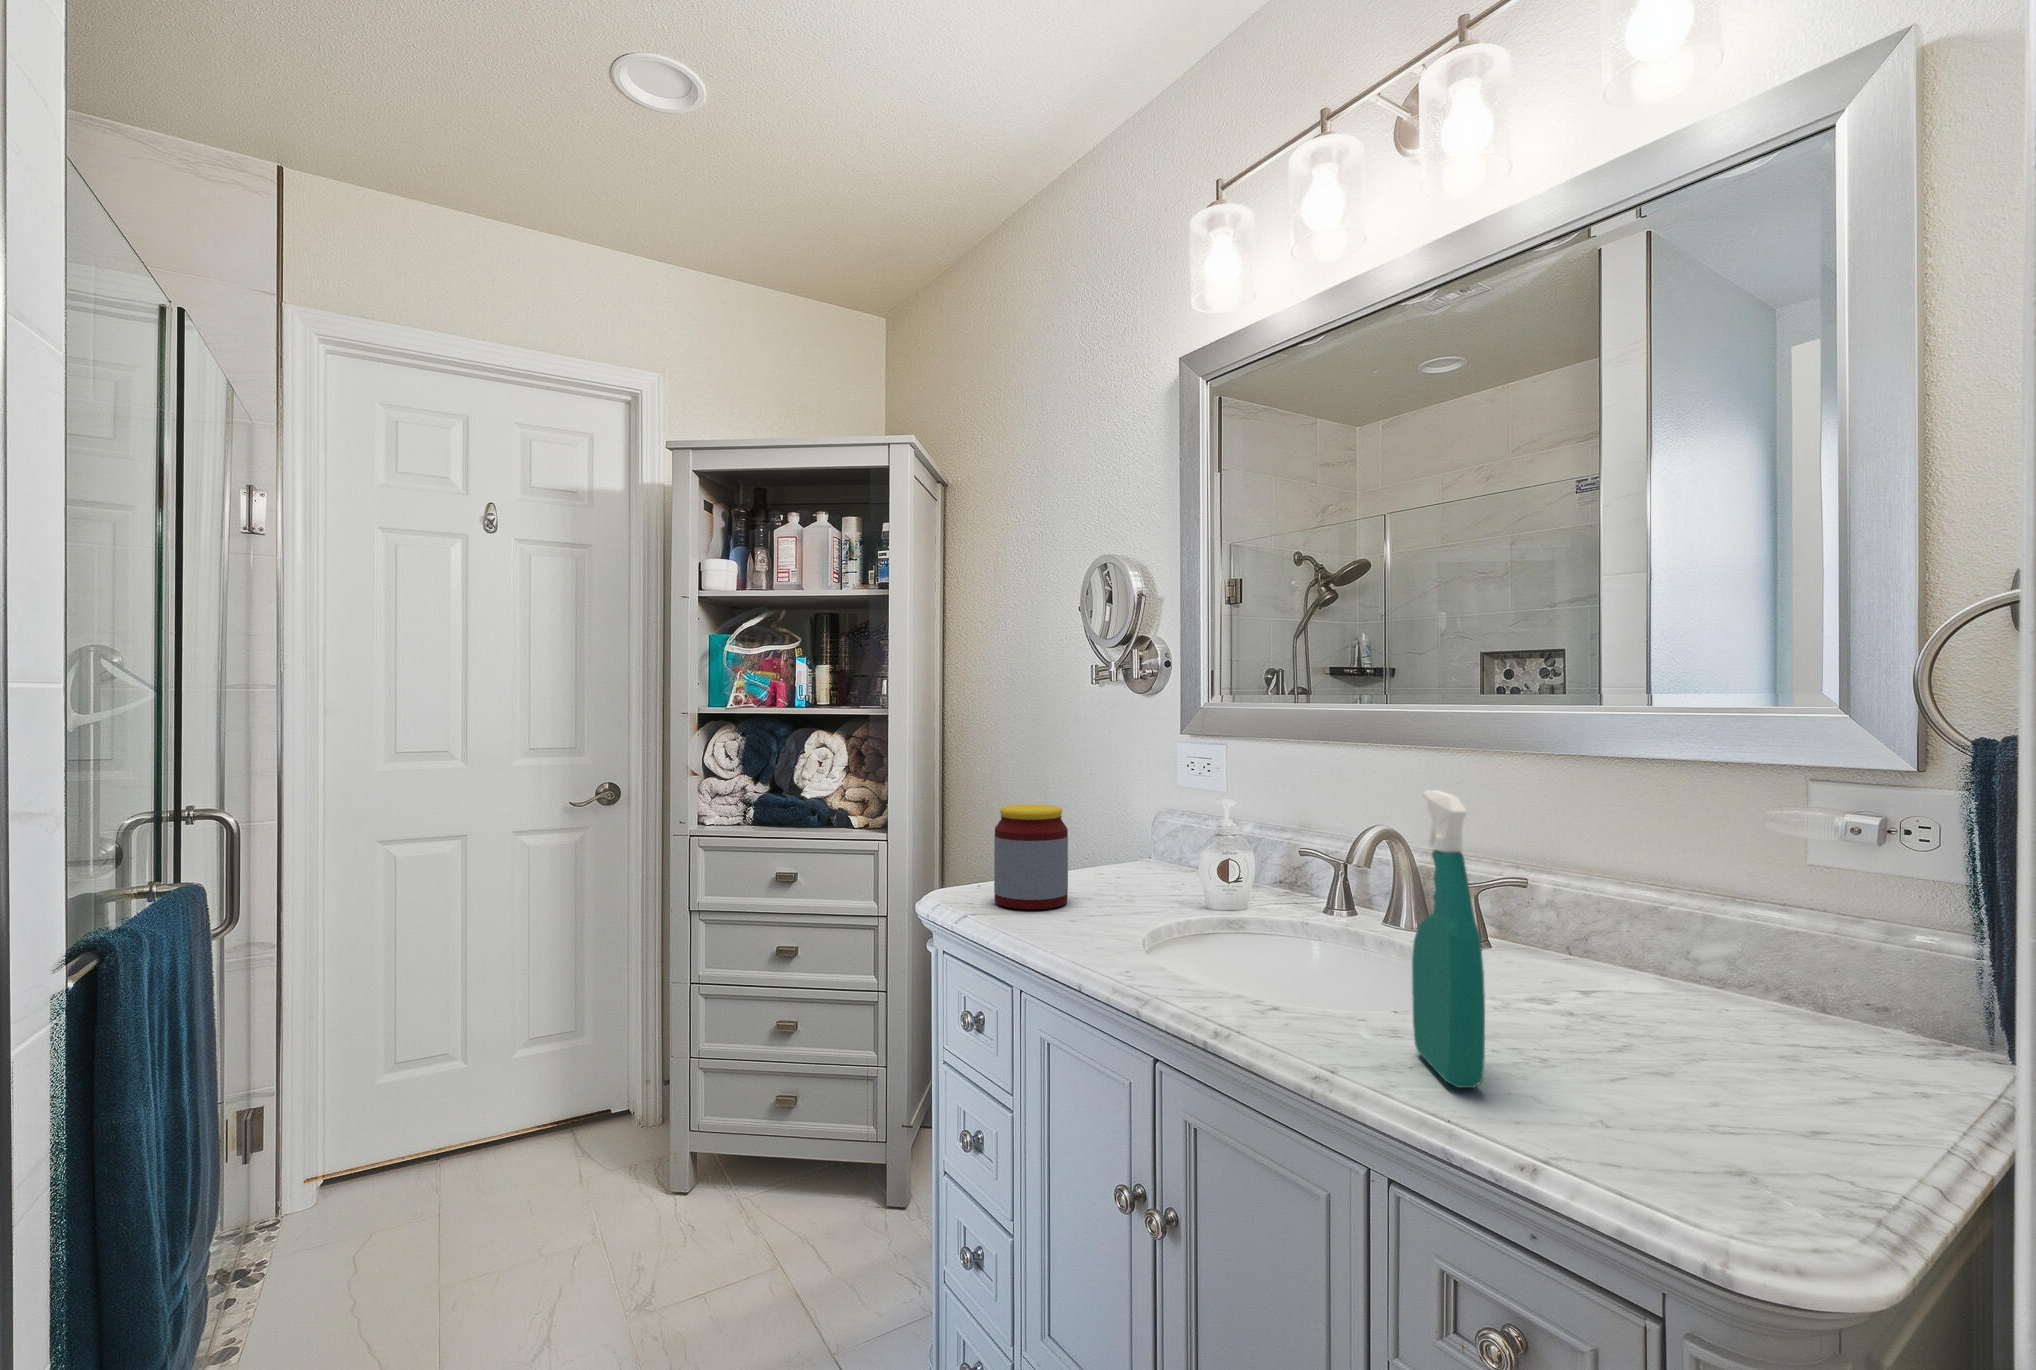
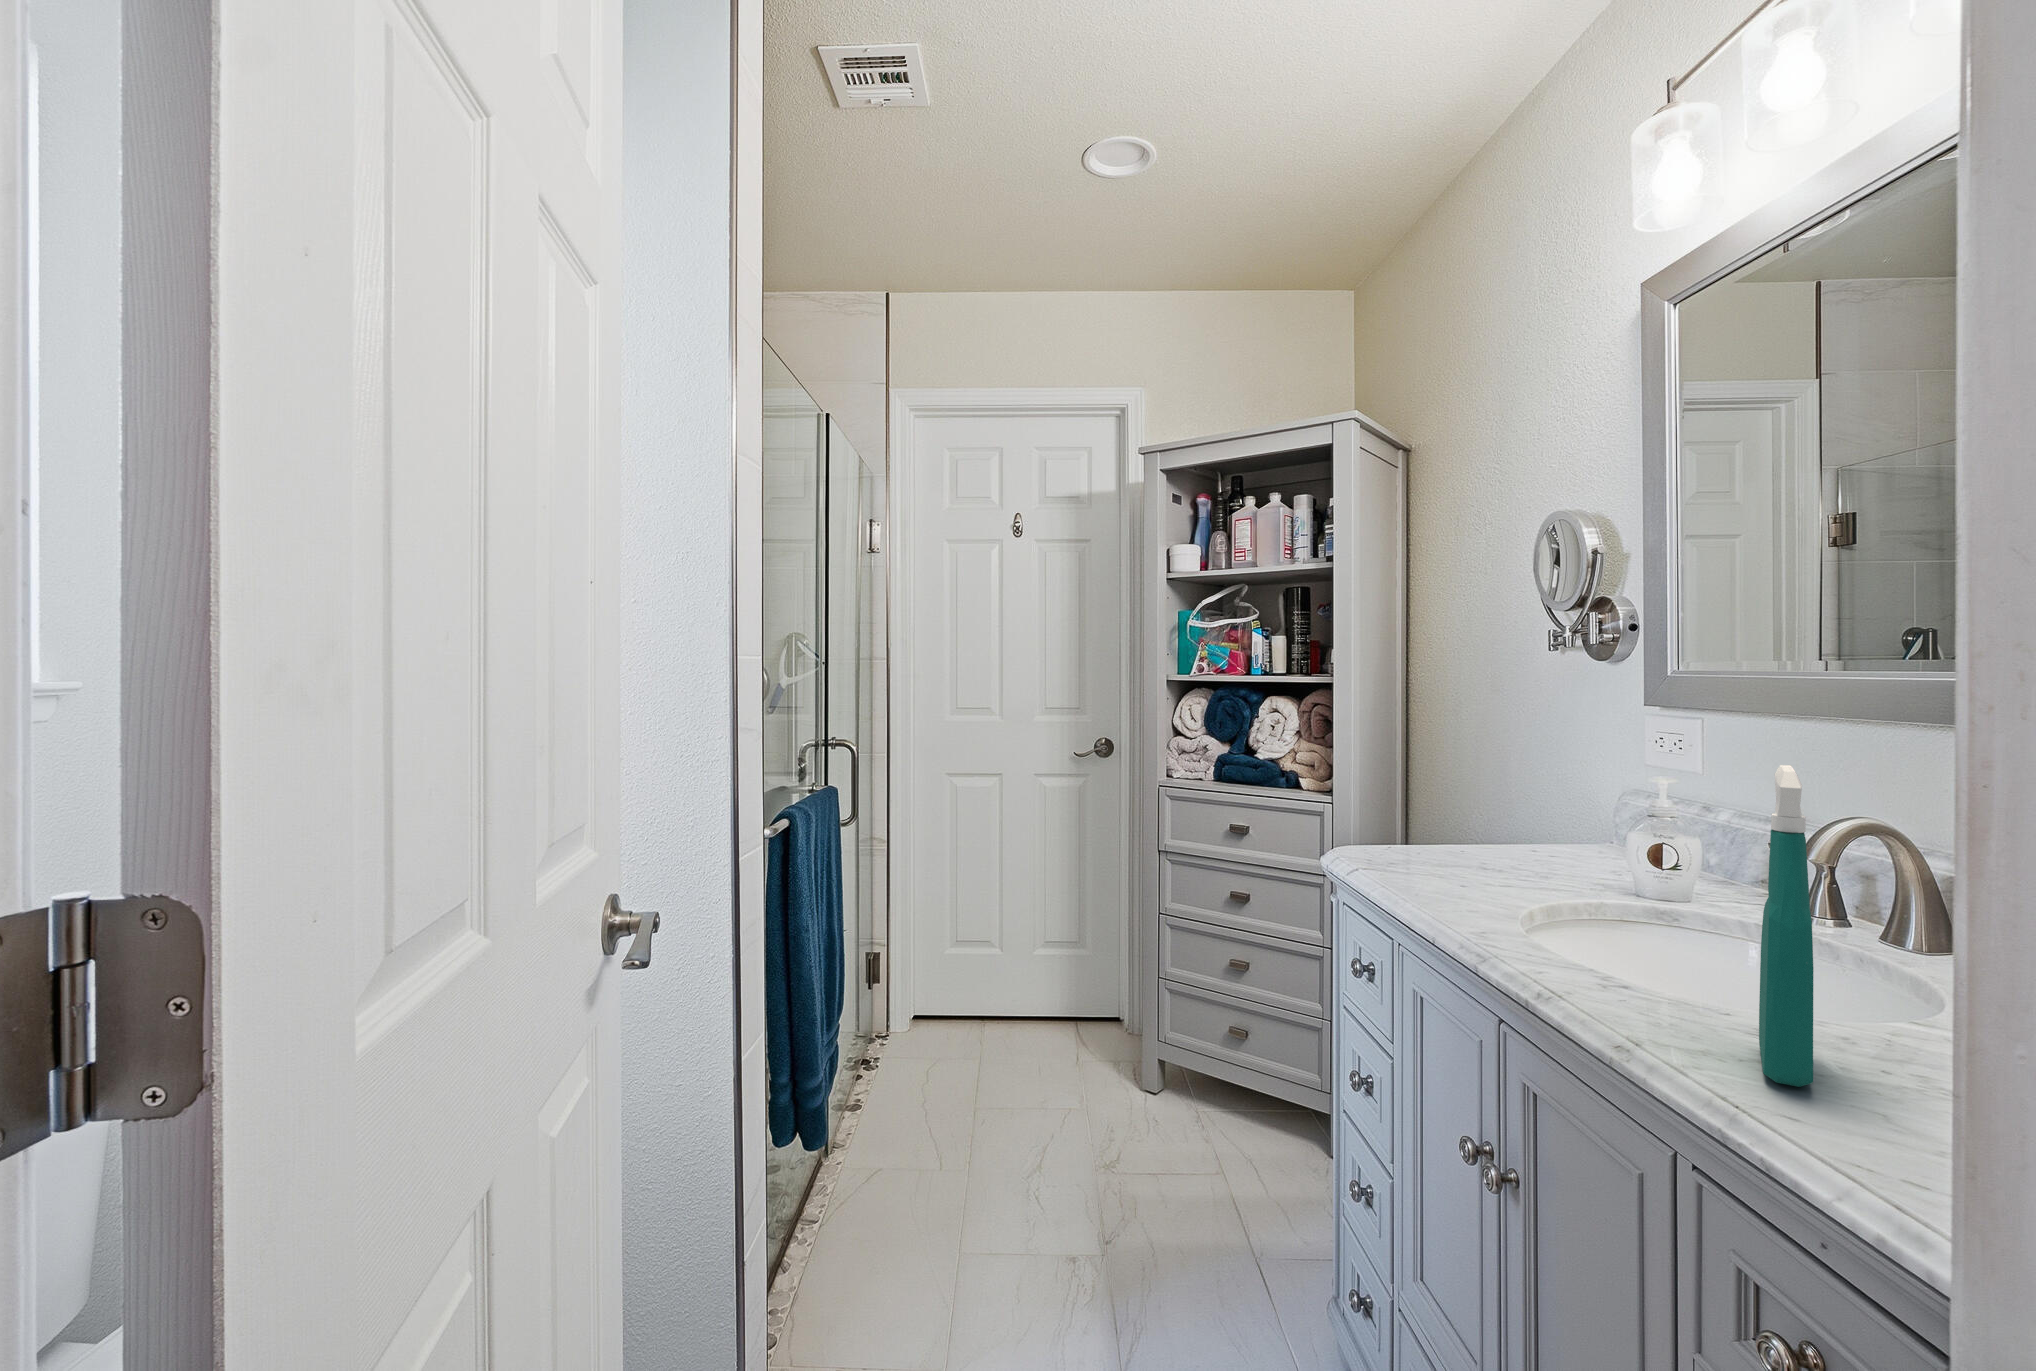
jar: present [994,804,1068,909] -> none [1392,770,1472,872]

